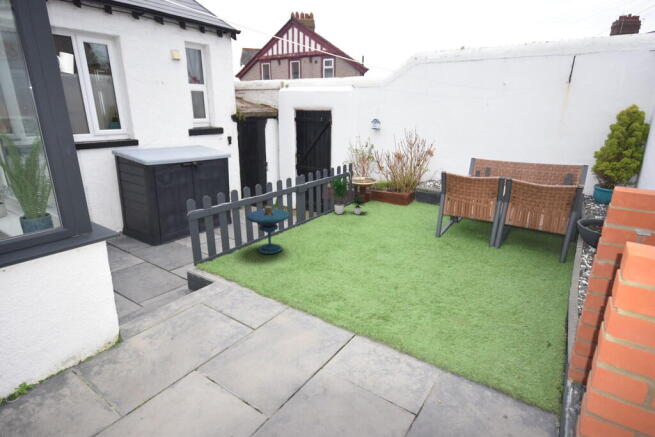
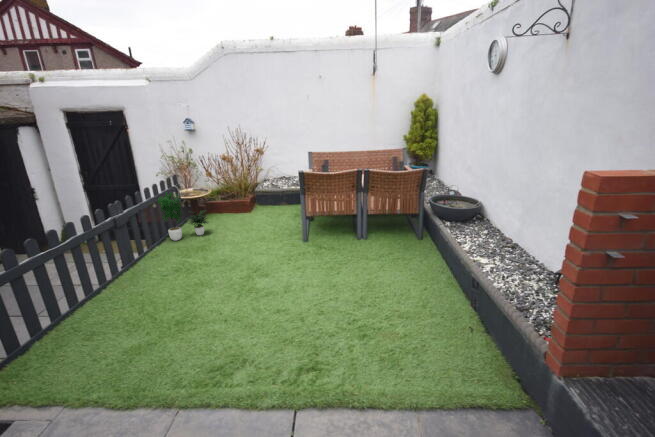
side table: present [247,206,290,254] -> none [38,258,120,335]

